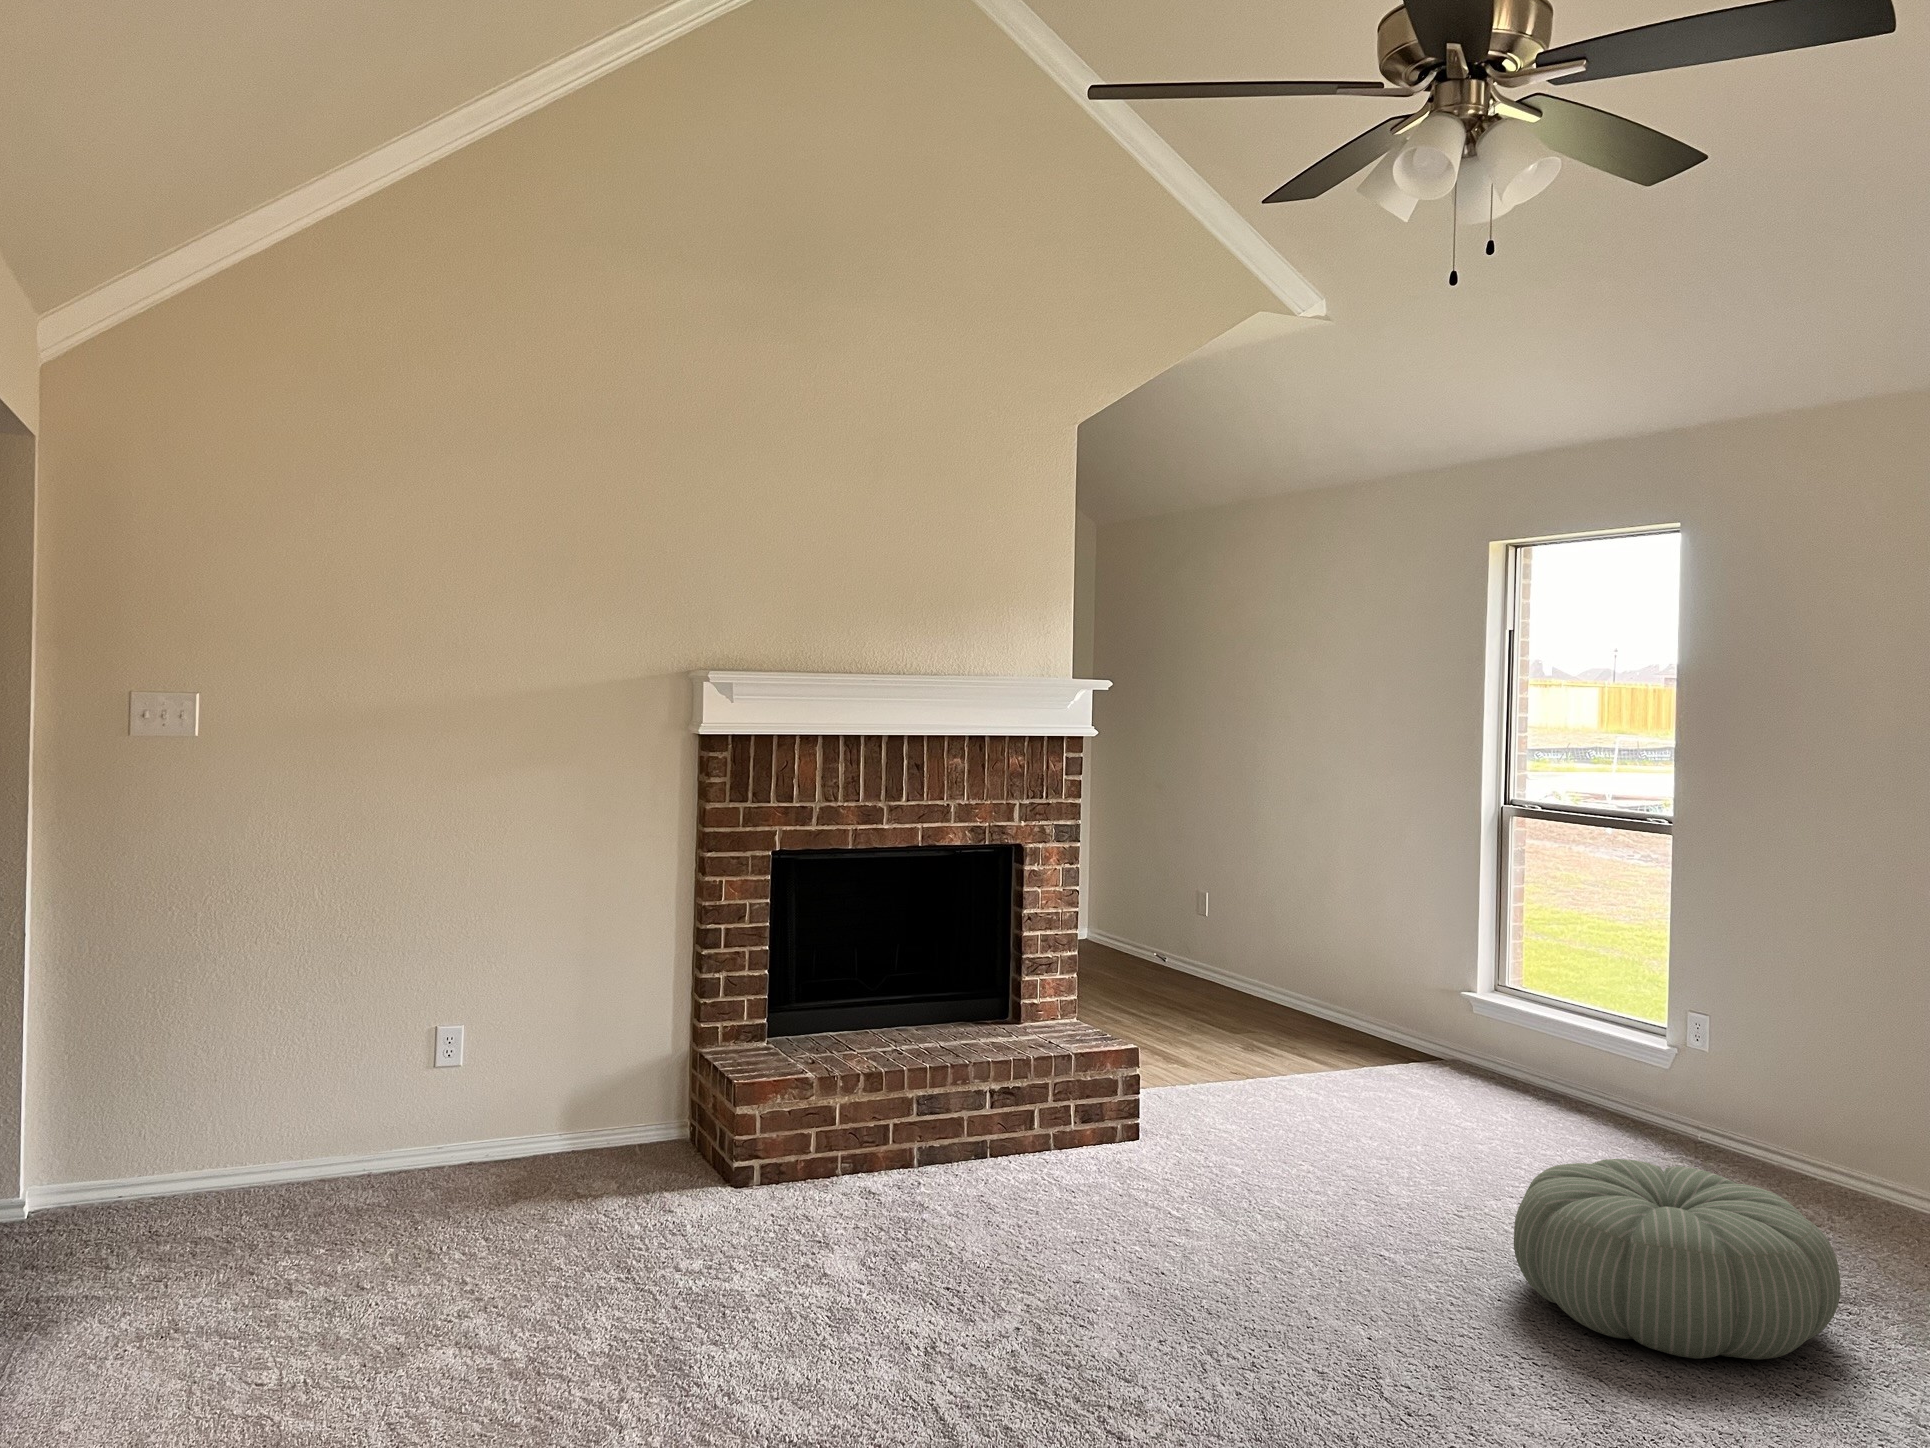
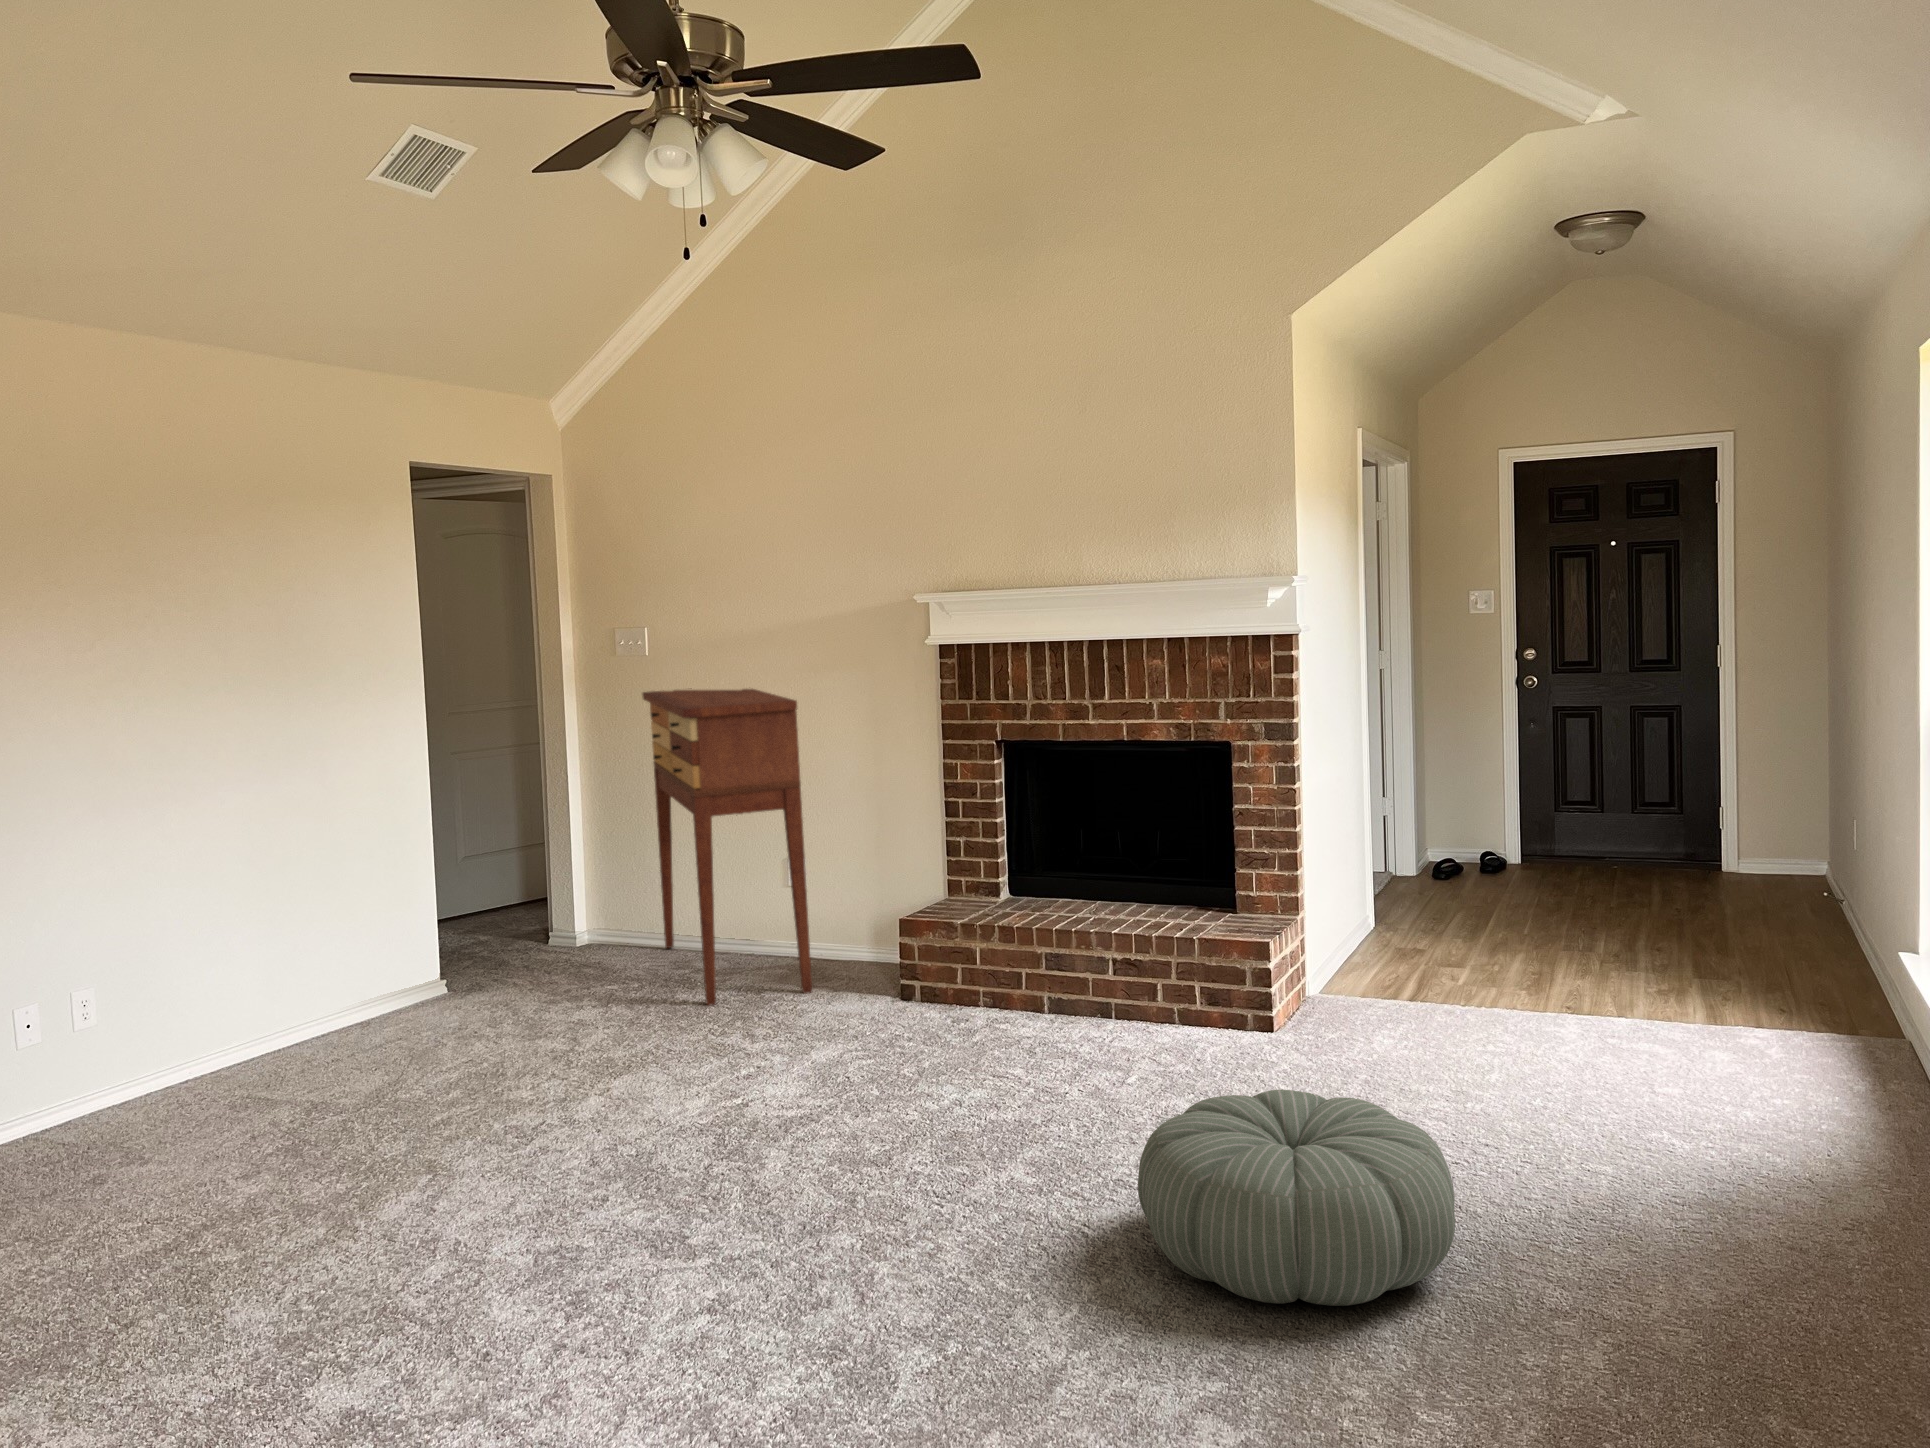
console table: none [203,785,615,1259] -> present [642,689,812,1006]

